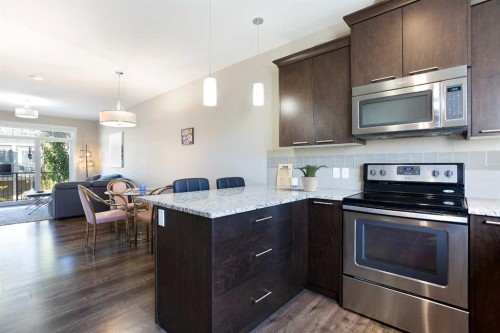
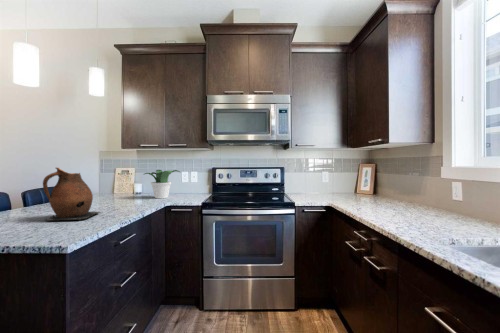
ceramic pitcher: none [216,162,251,200] -> present [43,168,100,220]

